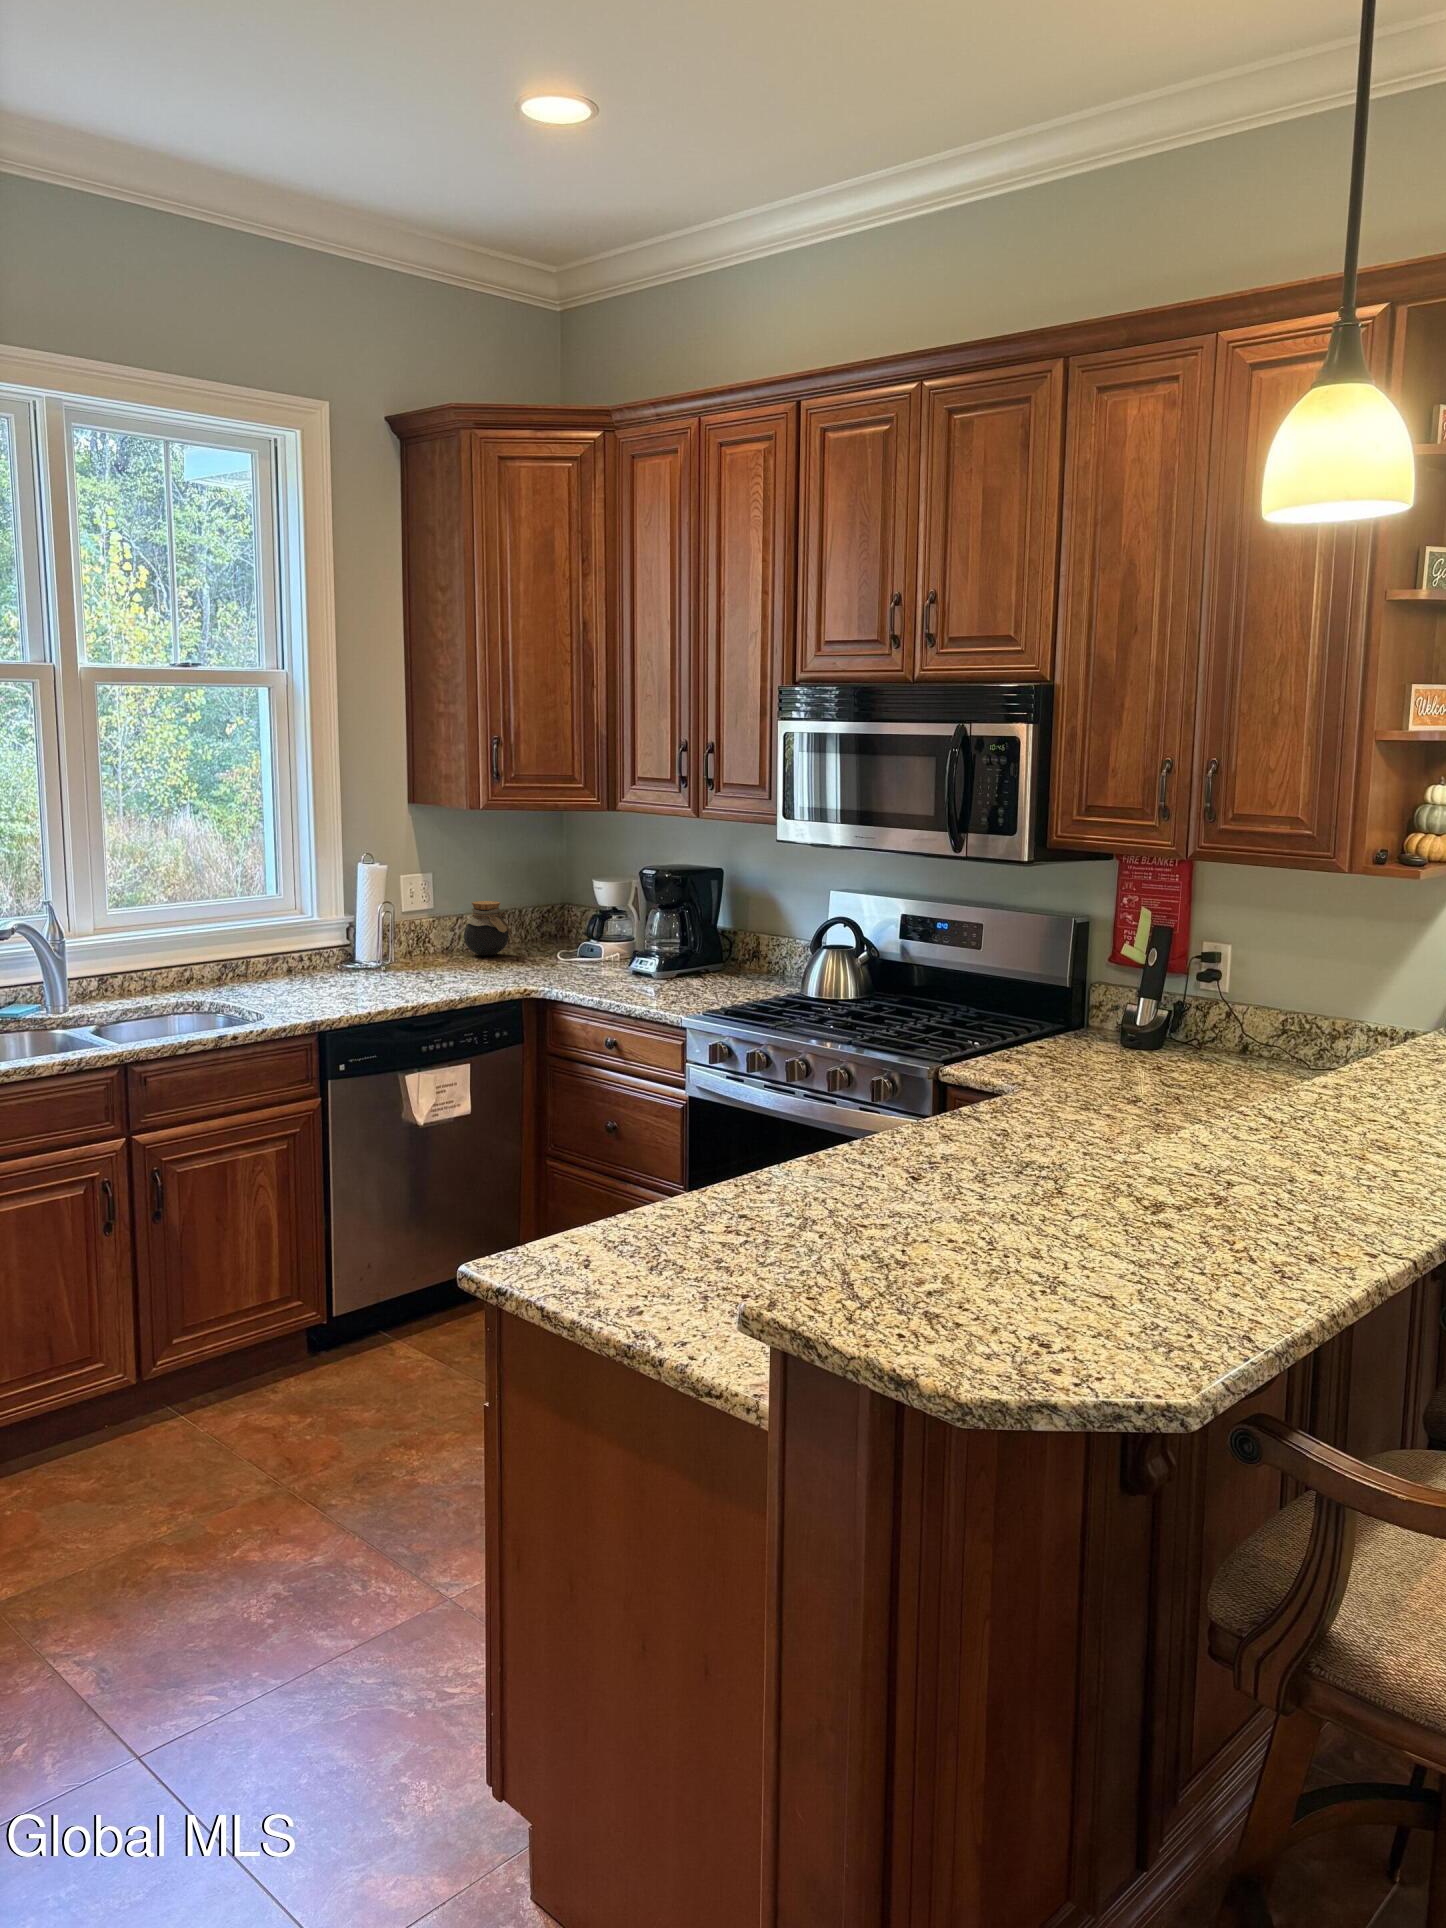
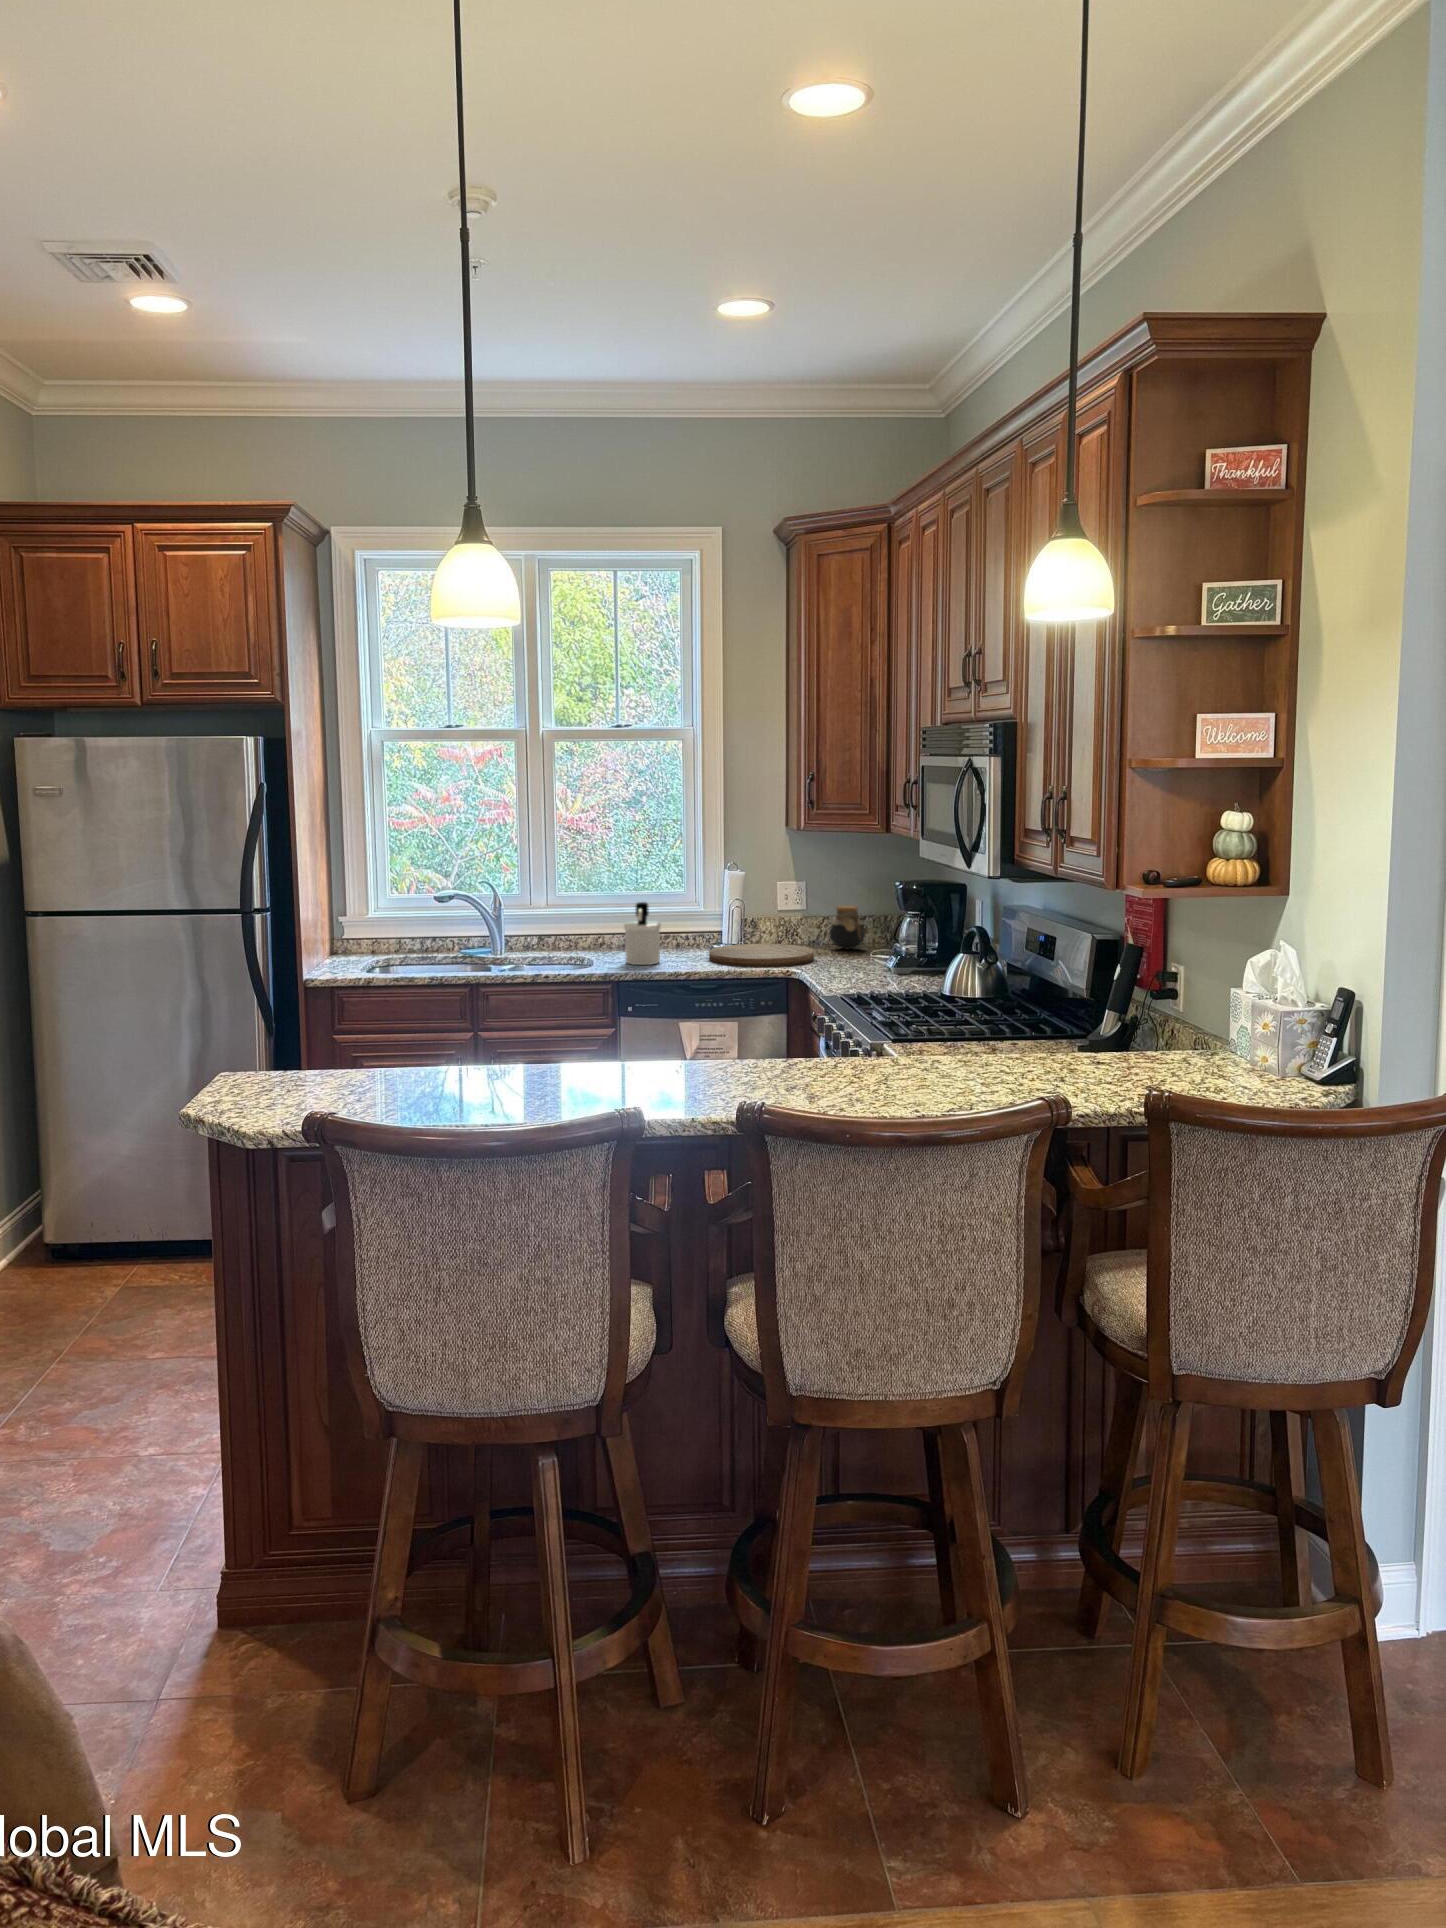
soap dispenser: none [285,912,343,1004] -> present [624,902,661,965]
cutting board: none [371,956,512,990] -> present [709,944,814,967]

